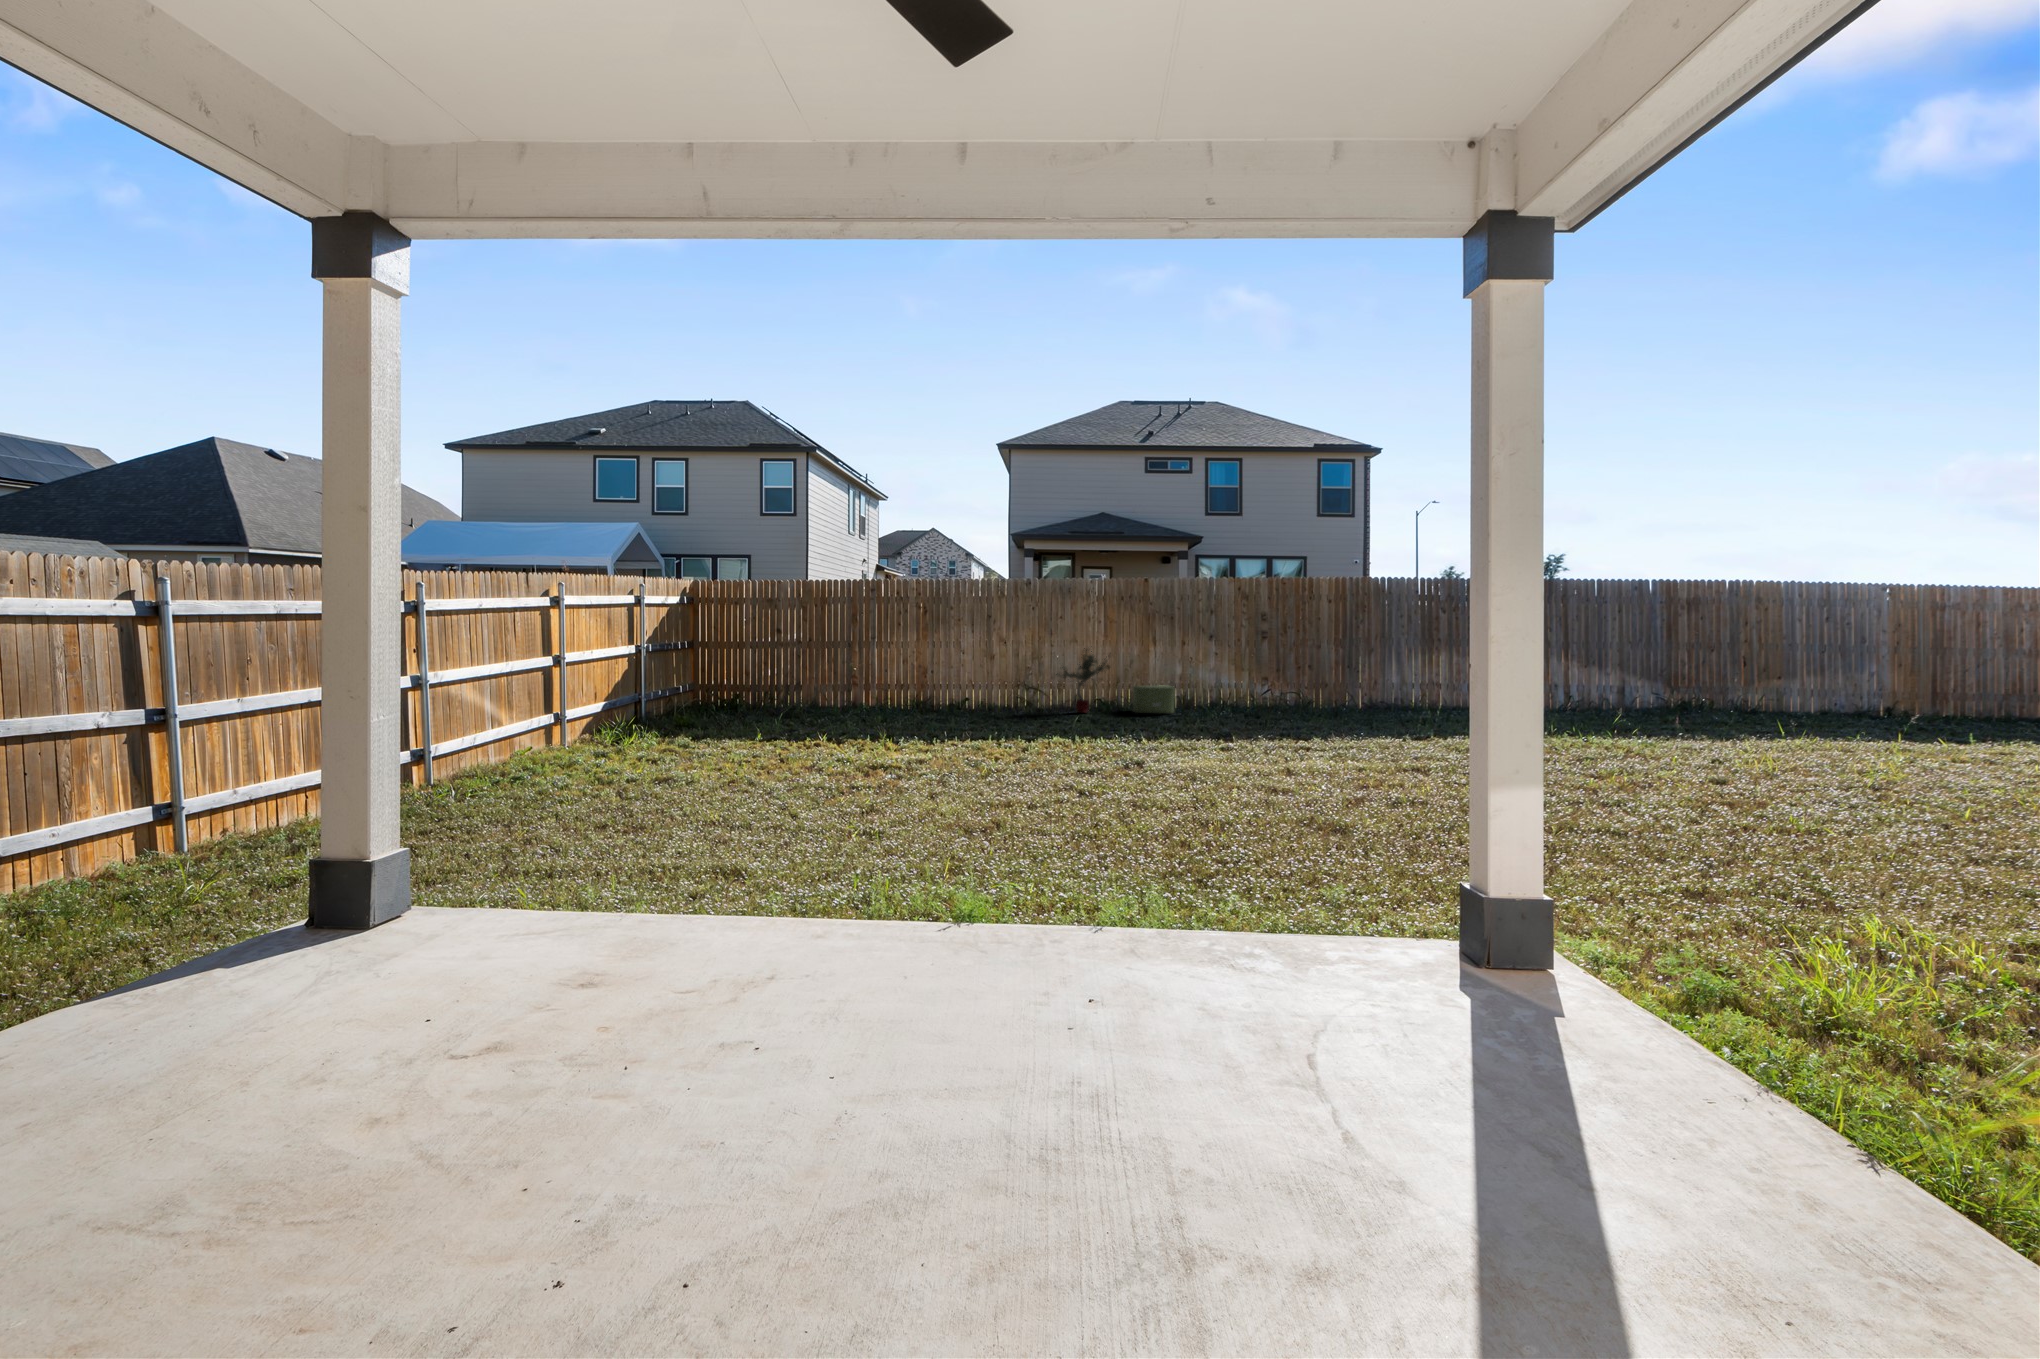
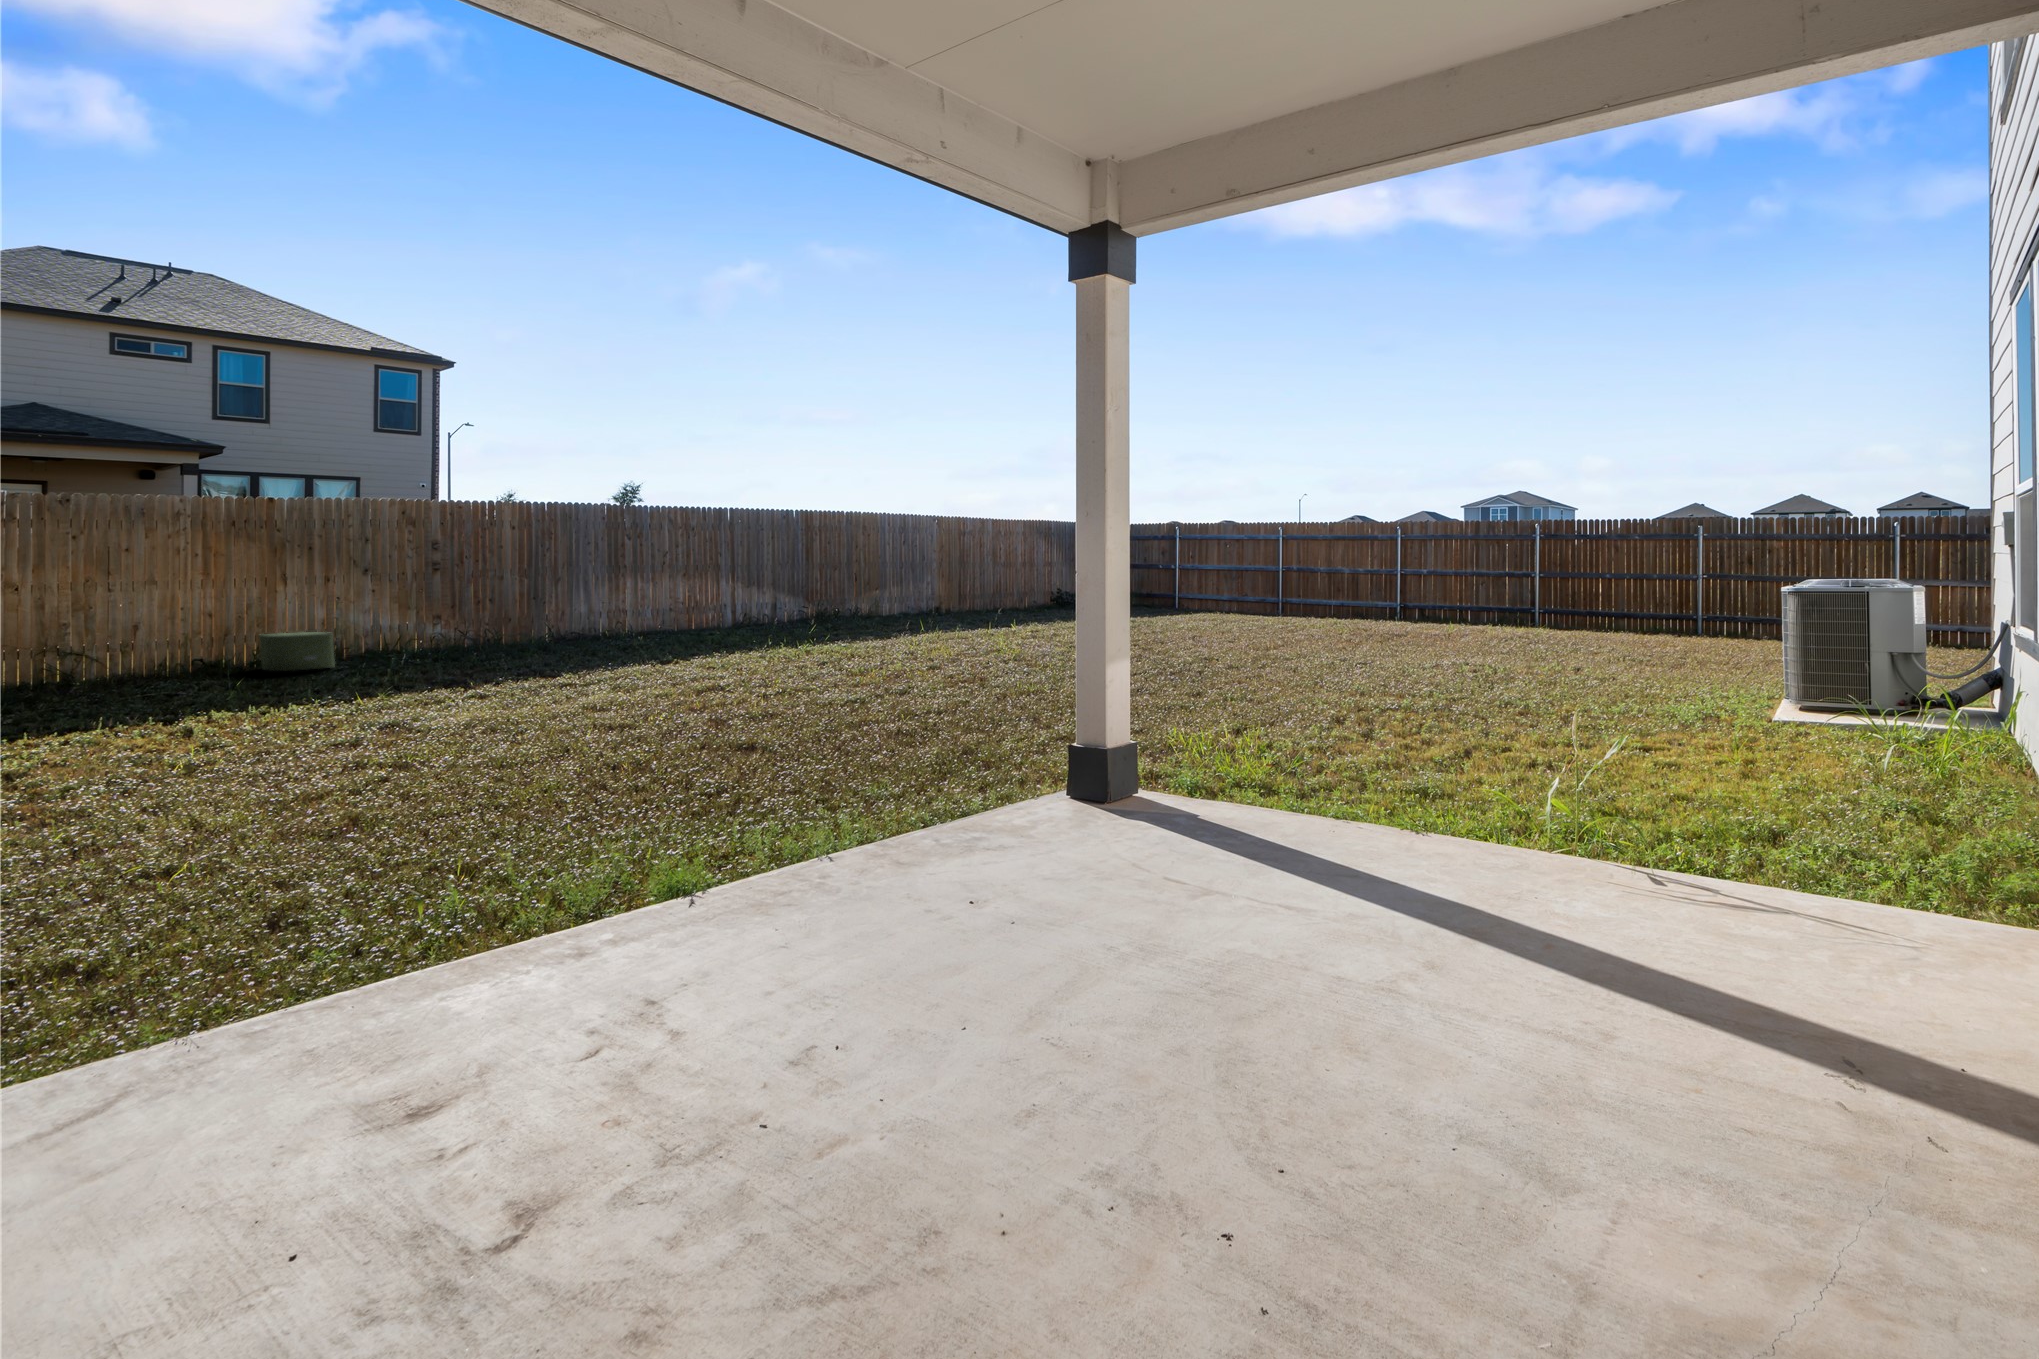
potted tree: present [1056,646,1109,713] -> none [122,579,226,680]

